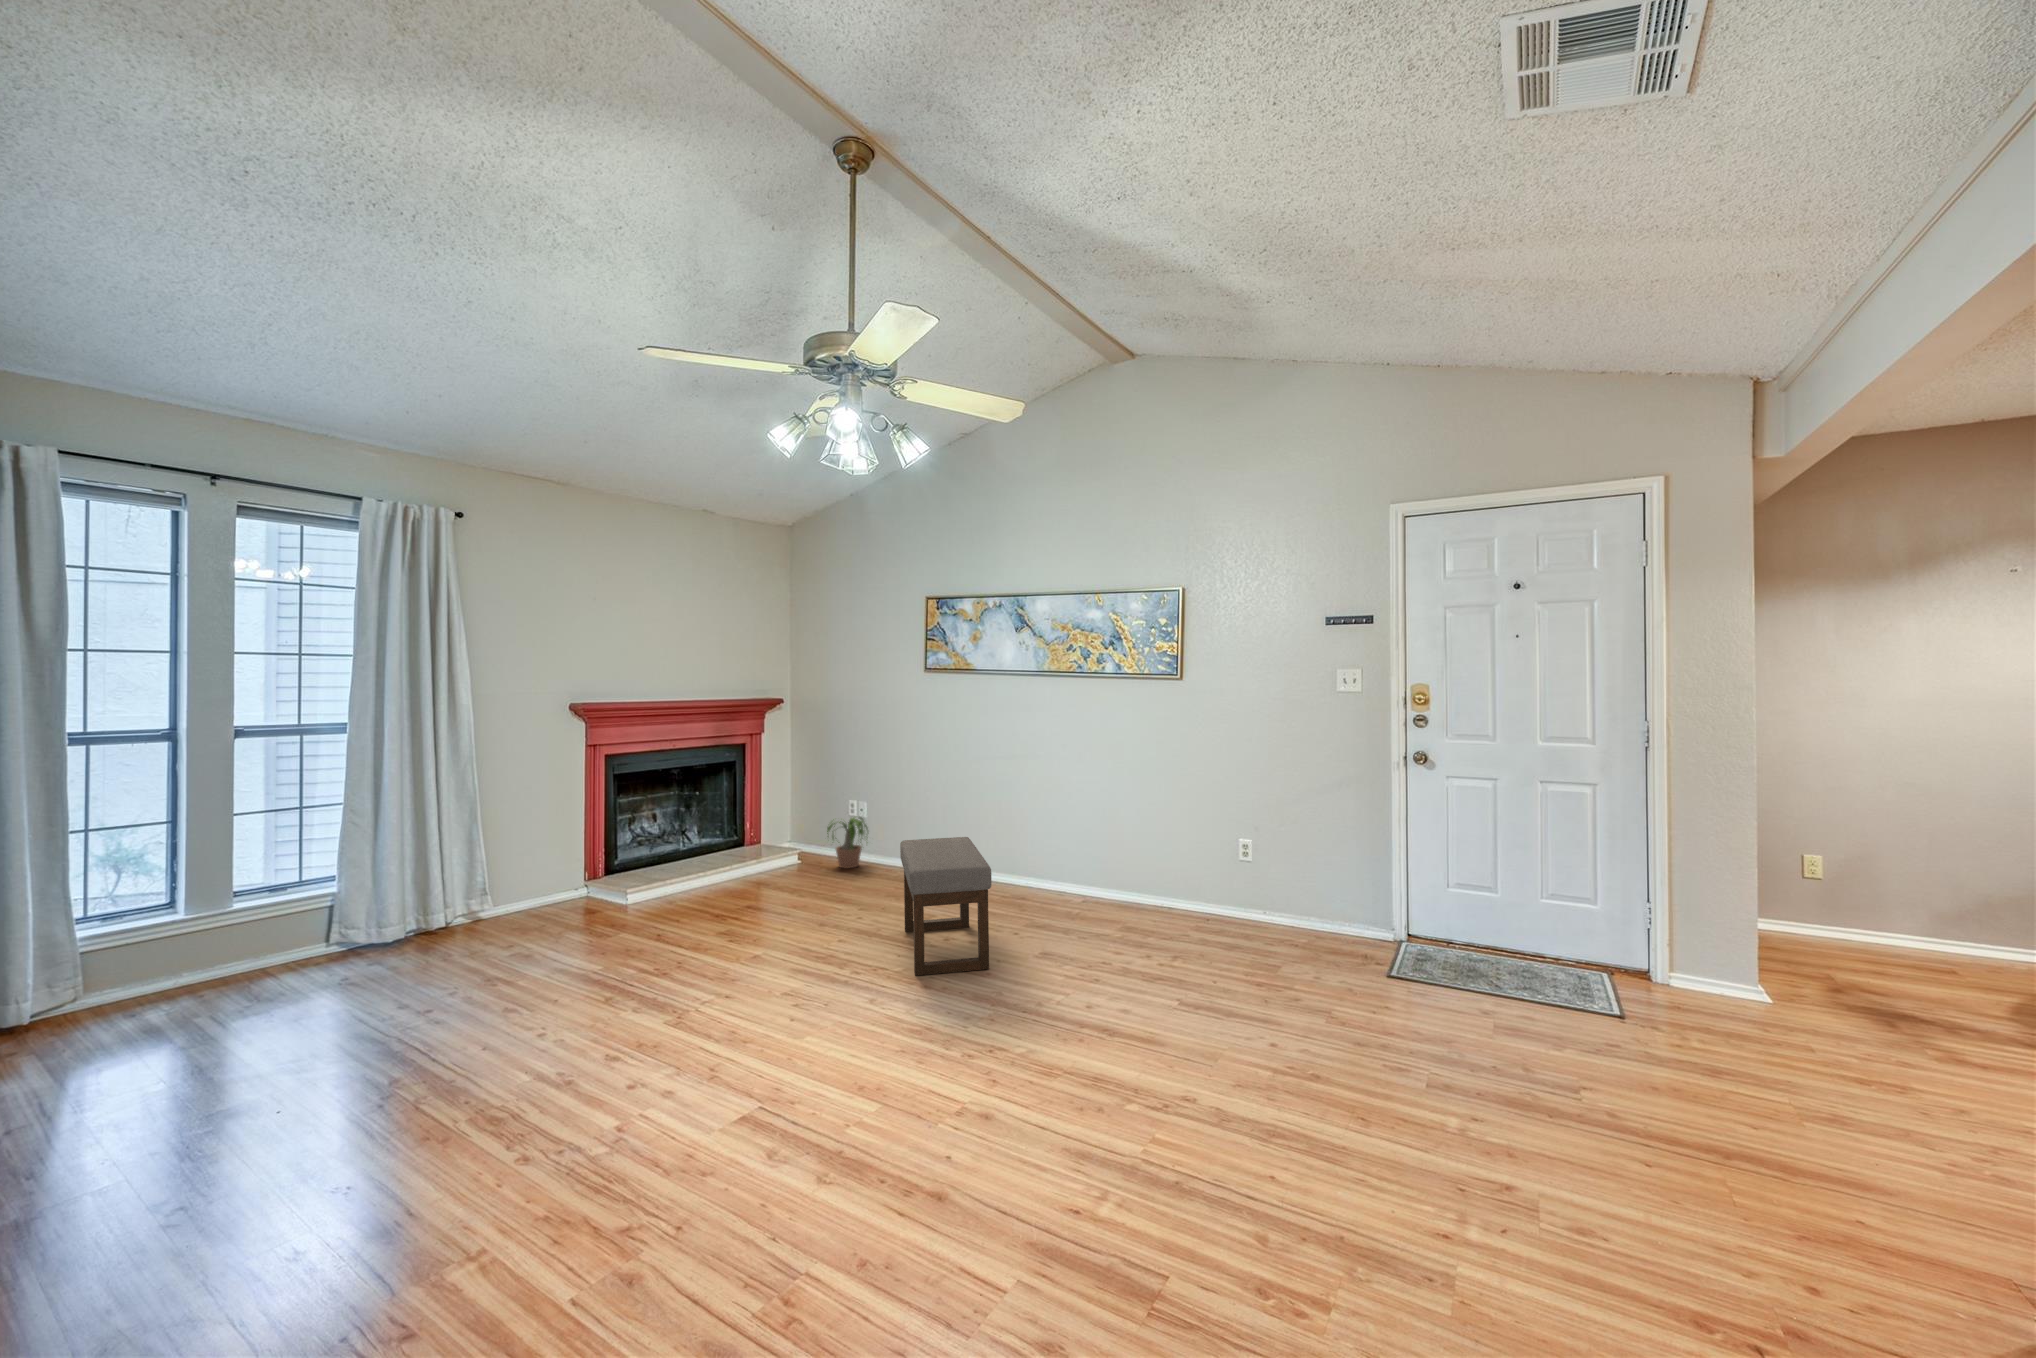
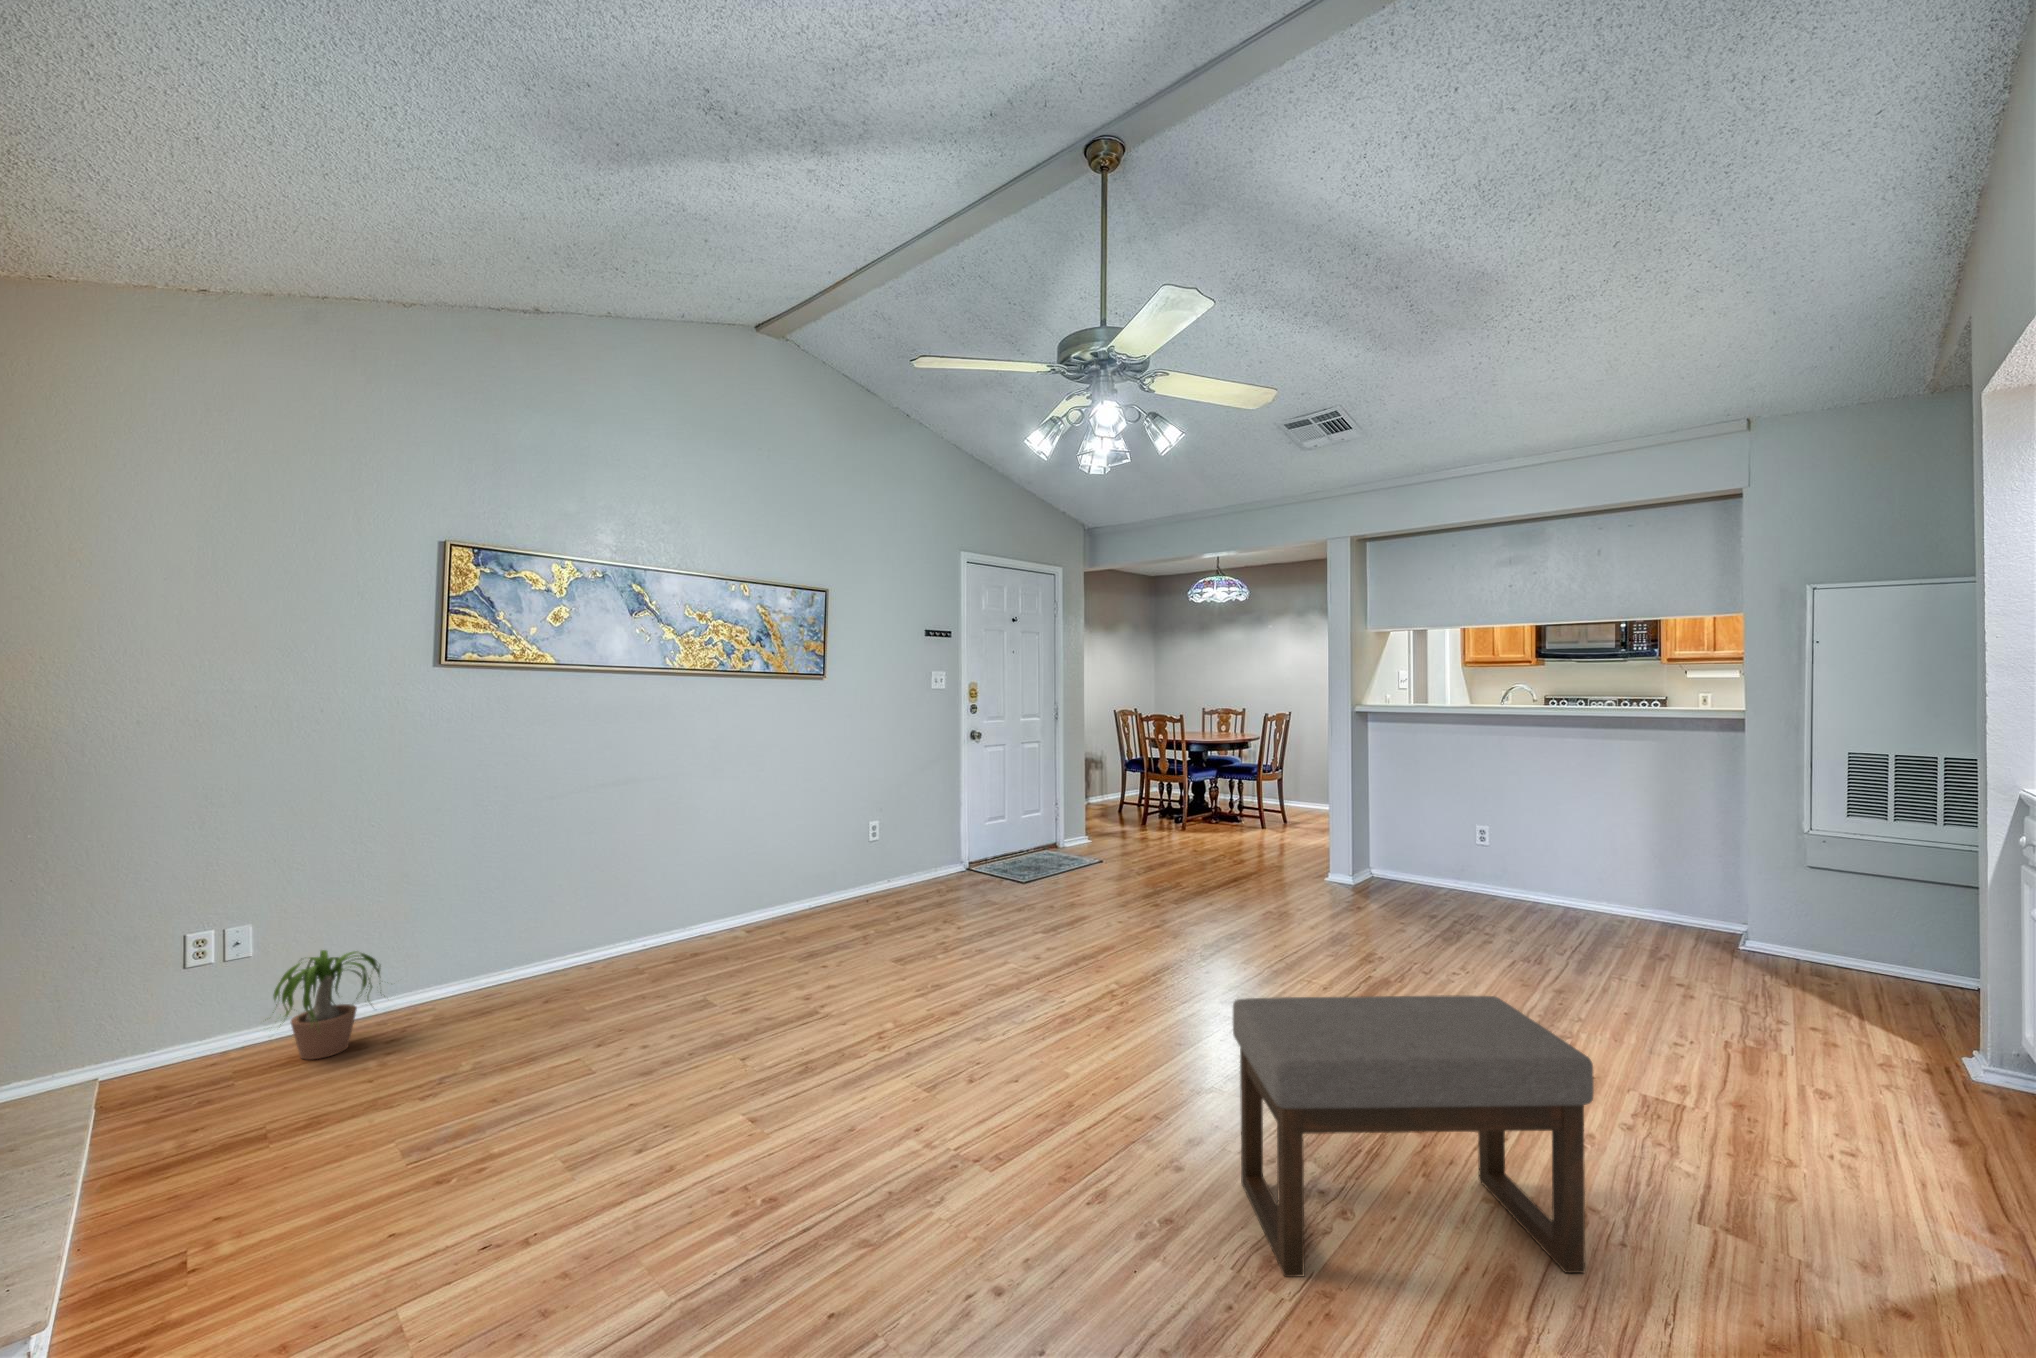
ottoman: present [900,837,992,976] -> present [1233,995,1594,1277]

